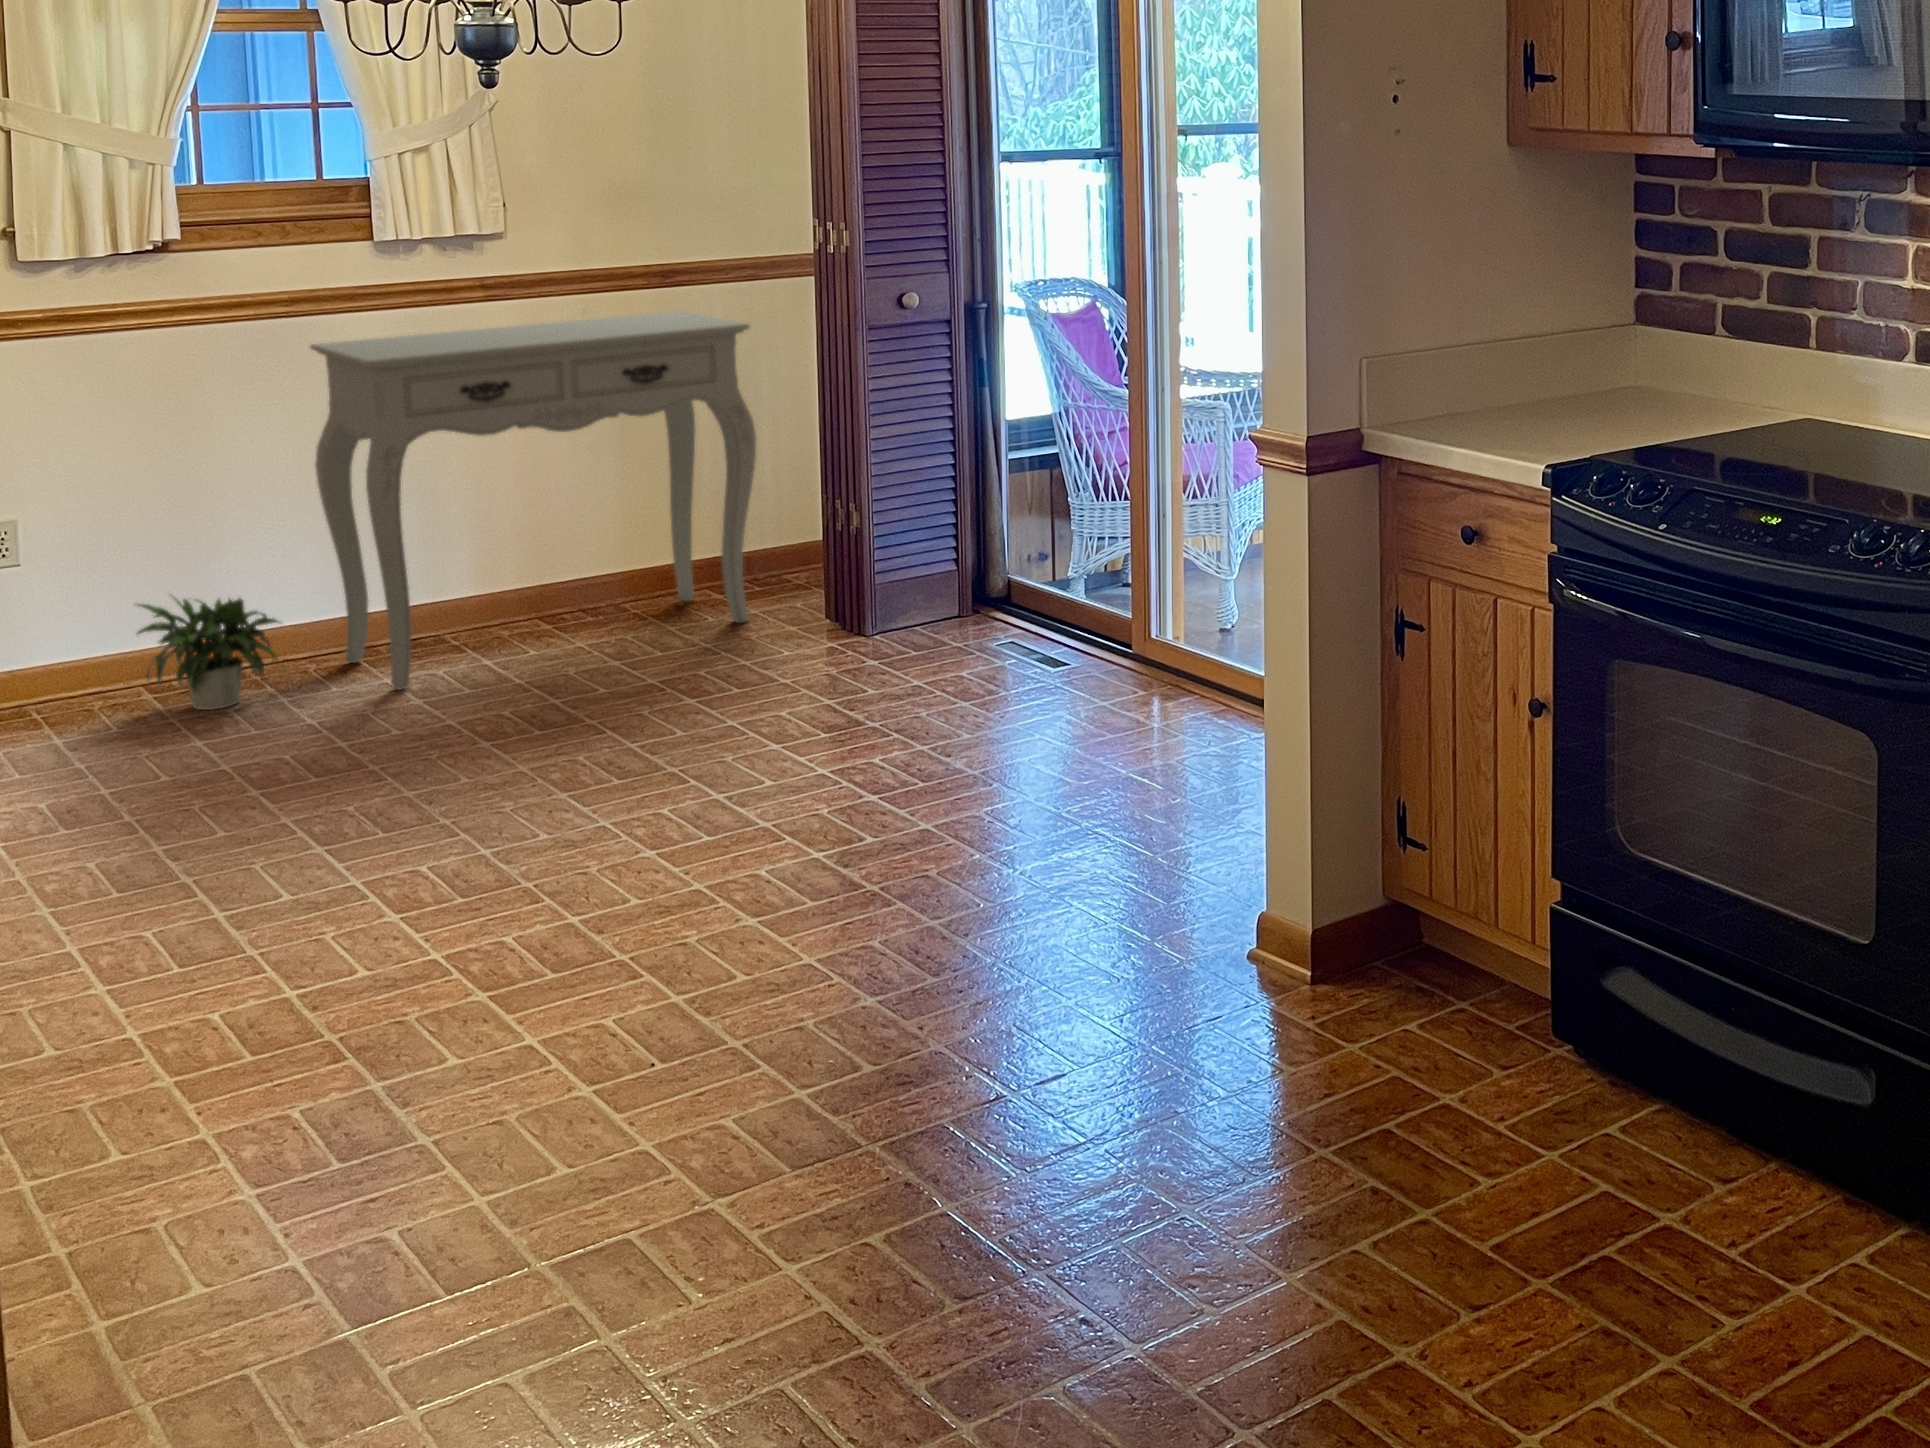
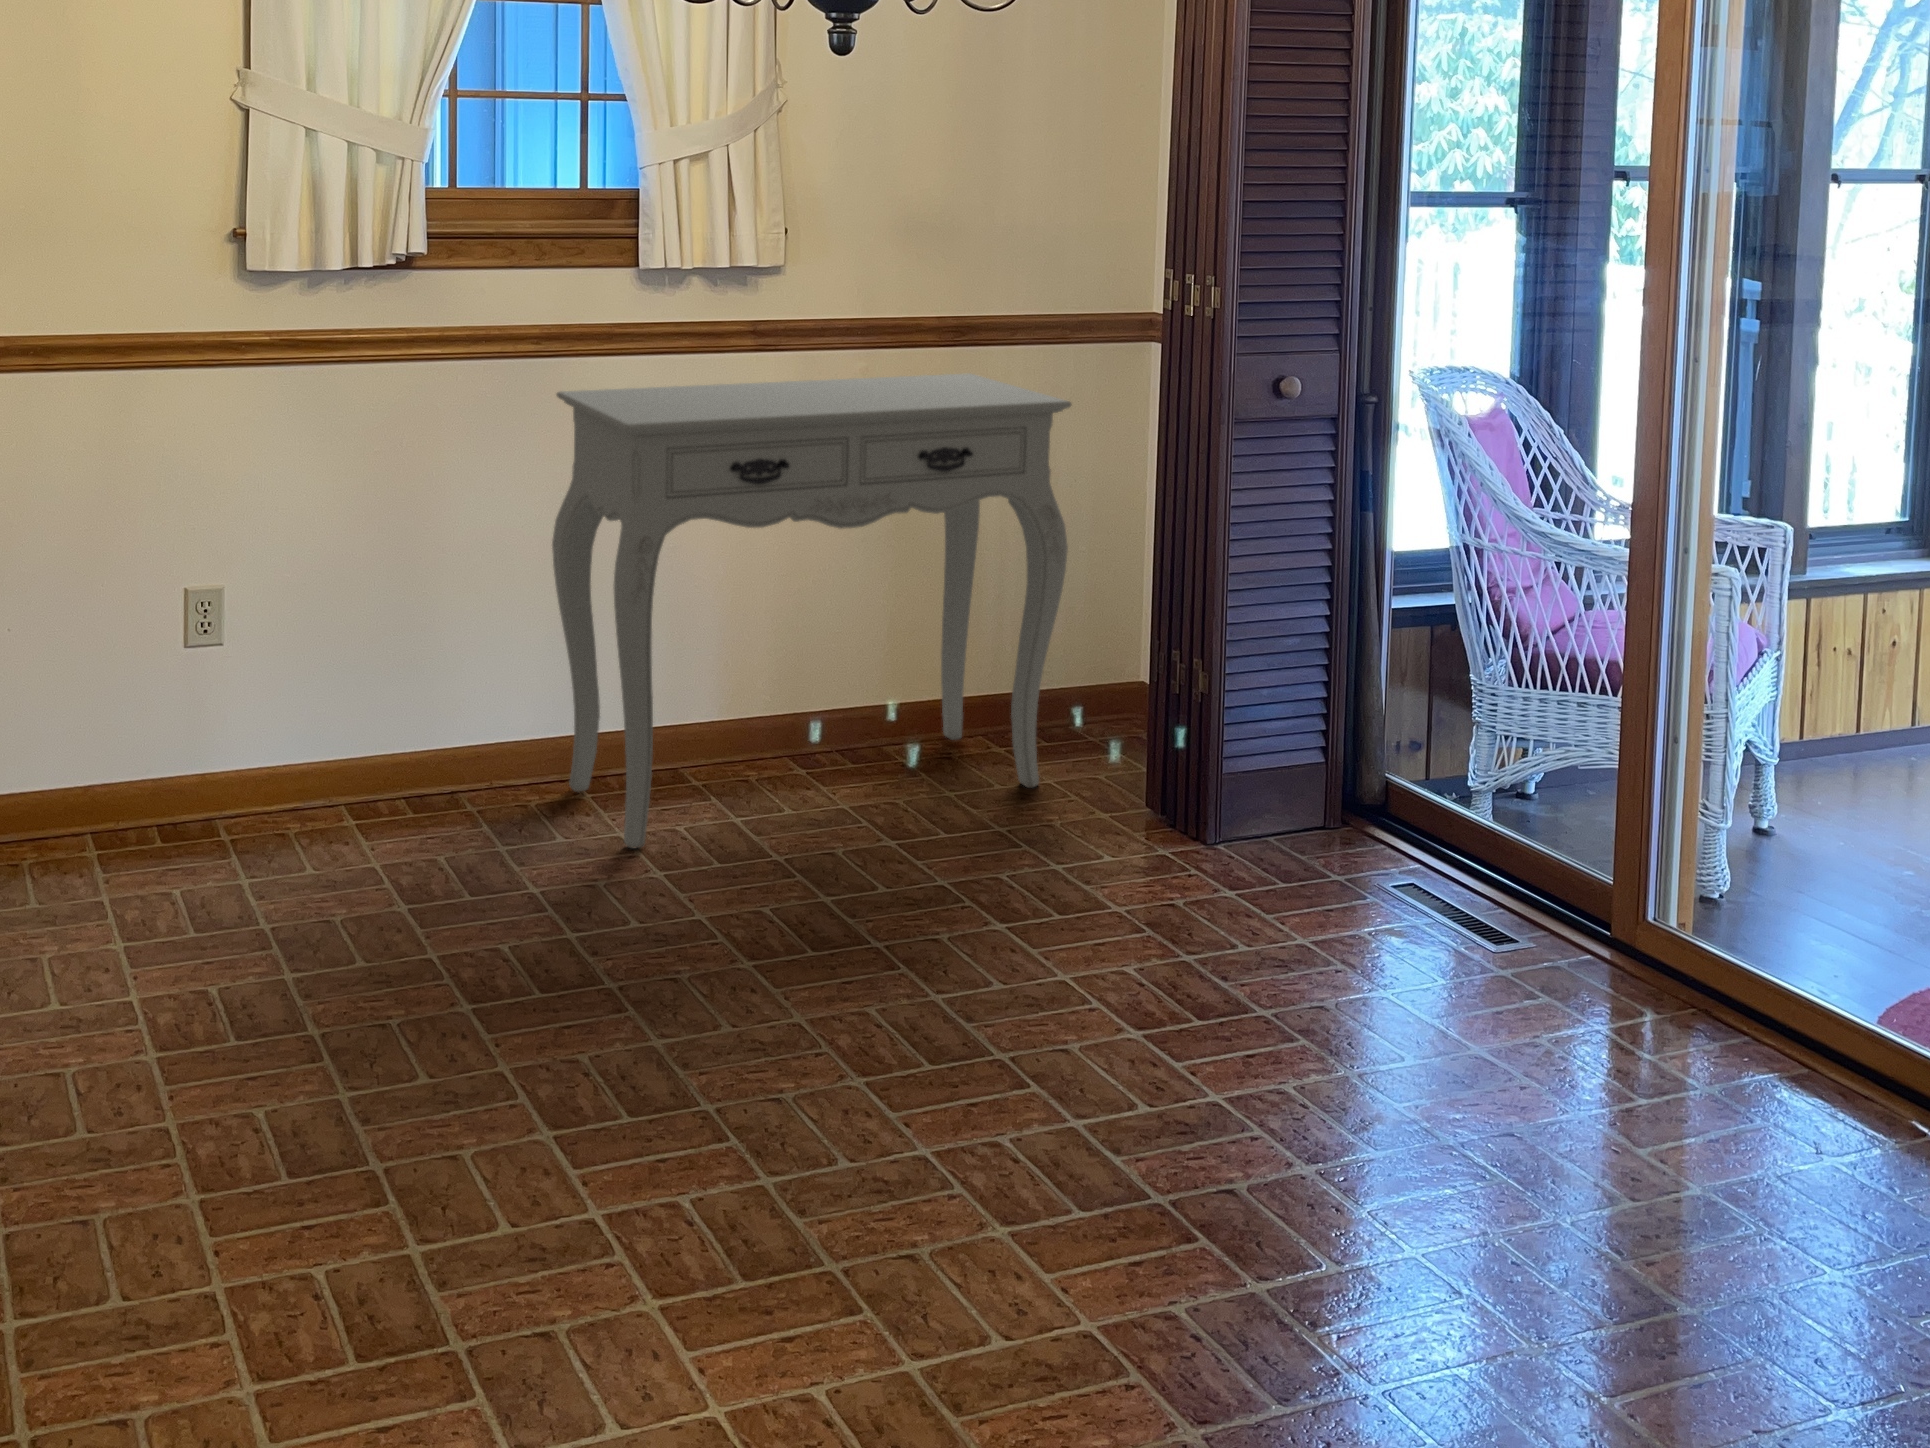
potted plant: present [117,597,281,710] -> none [314,692,505,849]

